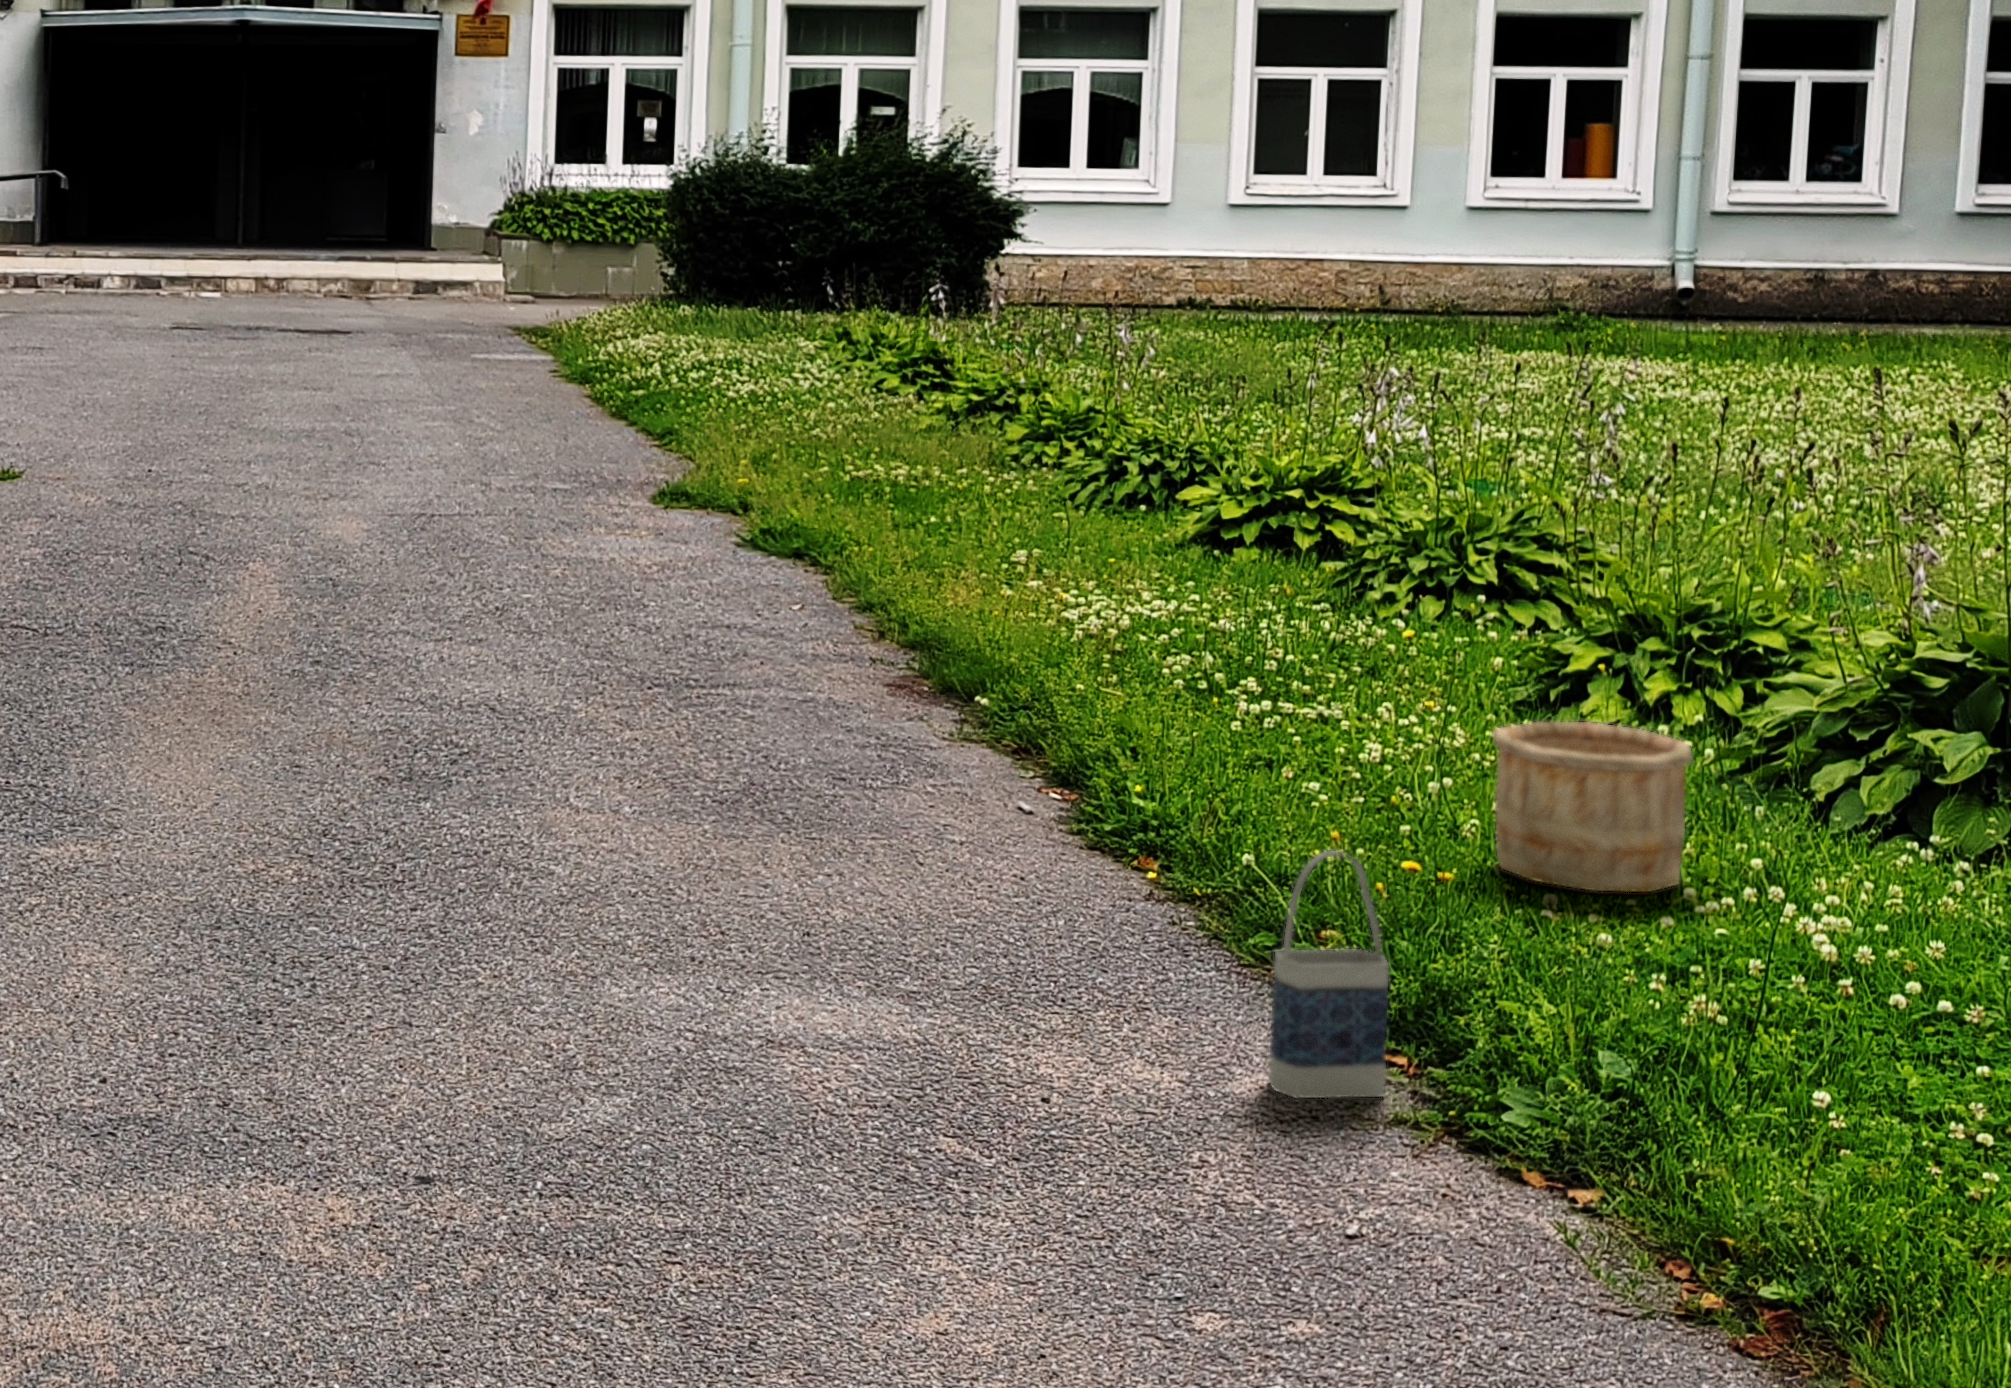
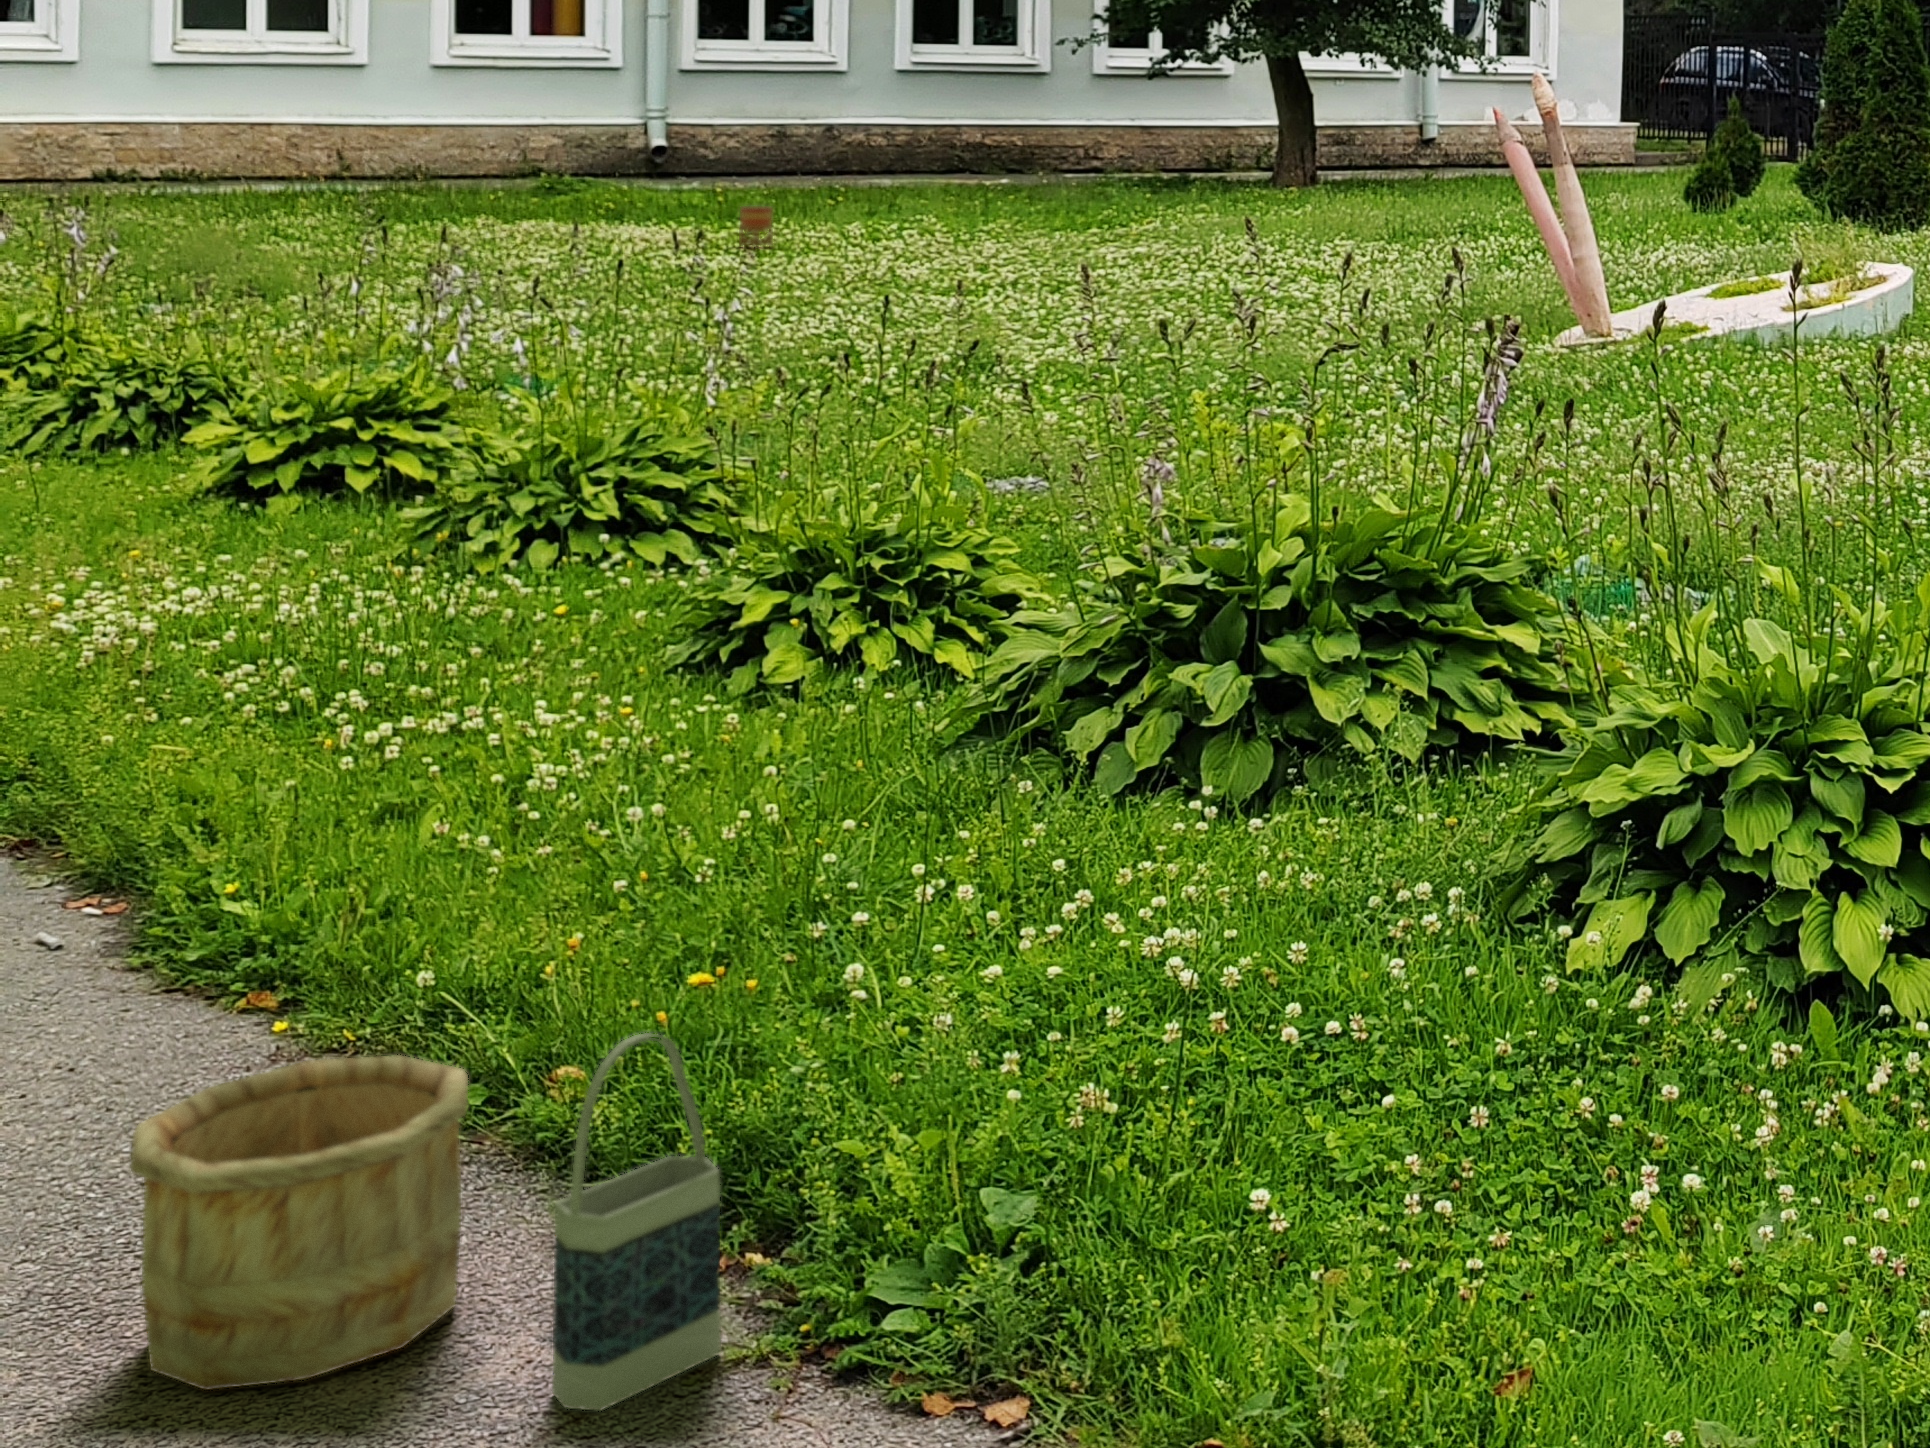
planter: none [1727,348,1766,392] -> present [739,206,773,247]
wooden bucket: present [1493,722,1692,892] -> present [130,1055,468,1390]

